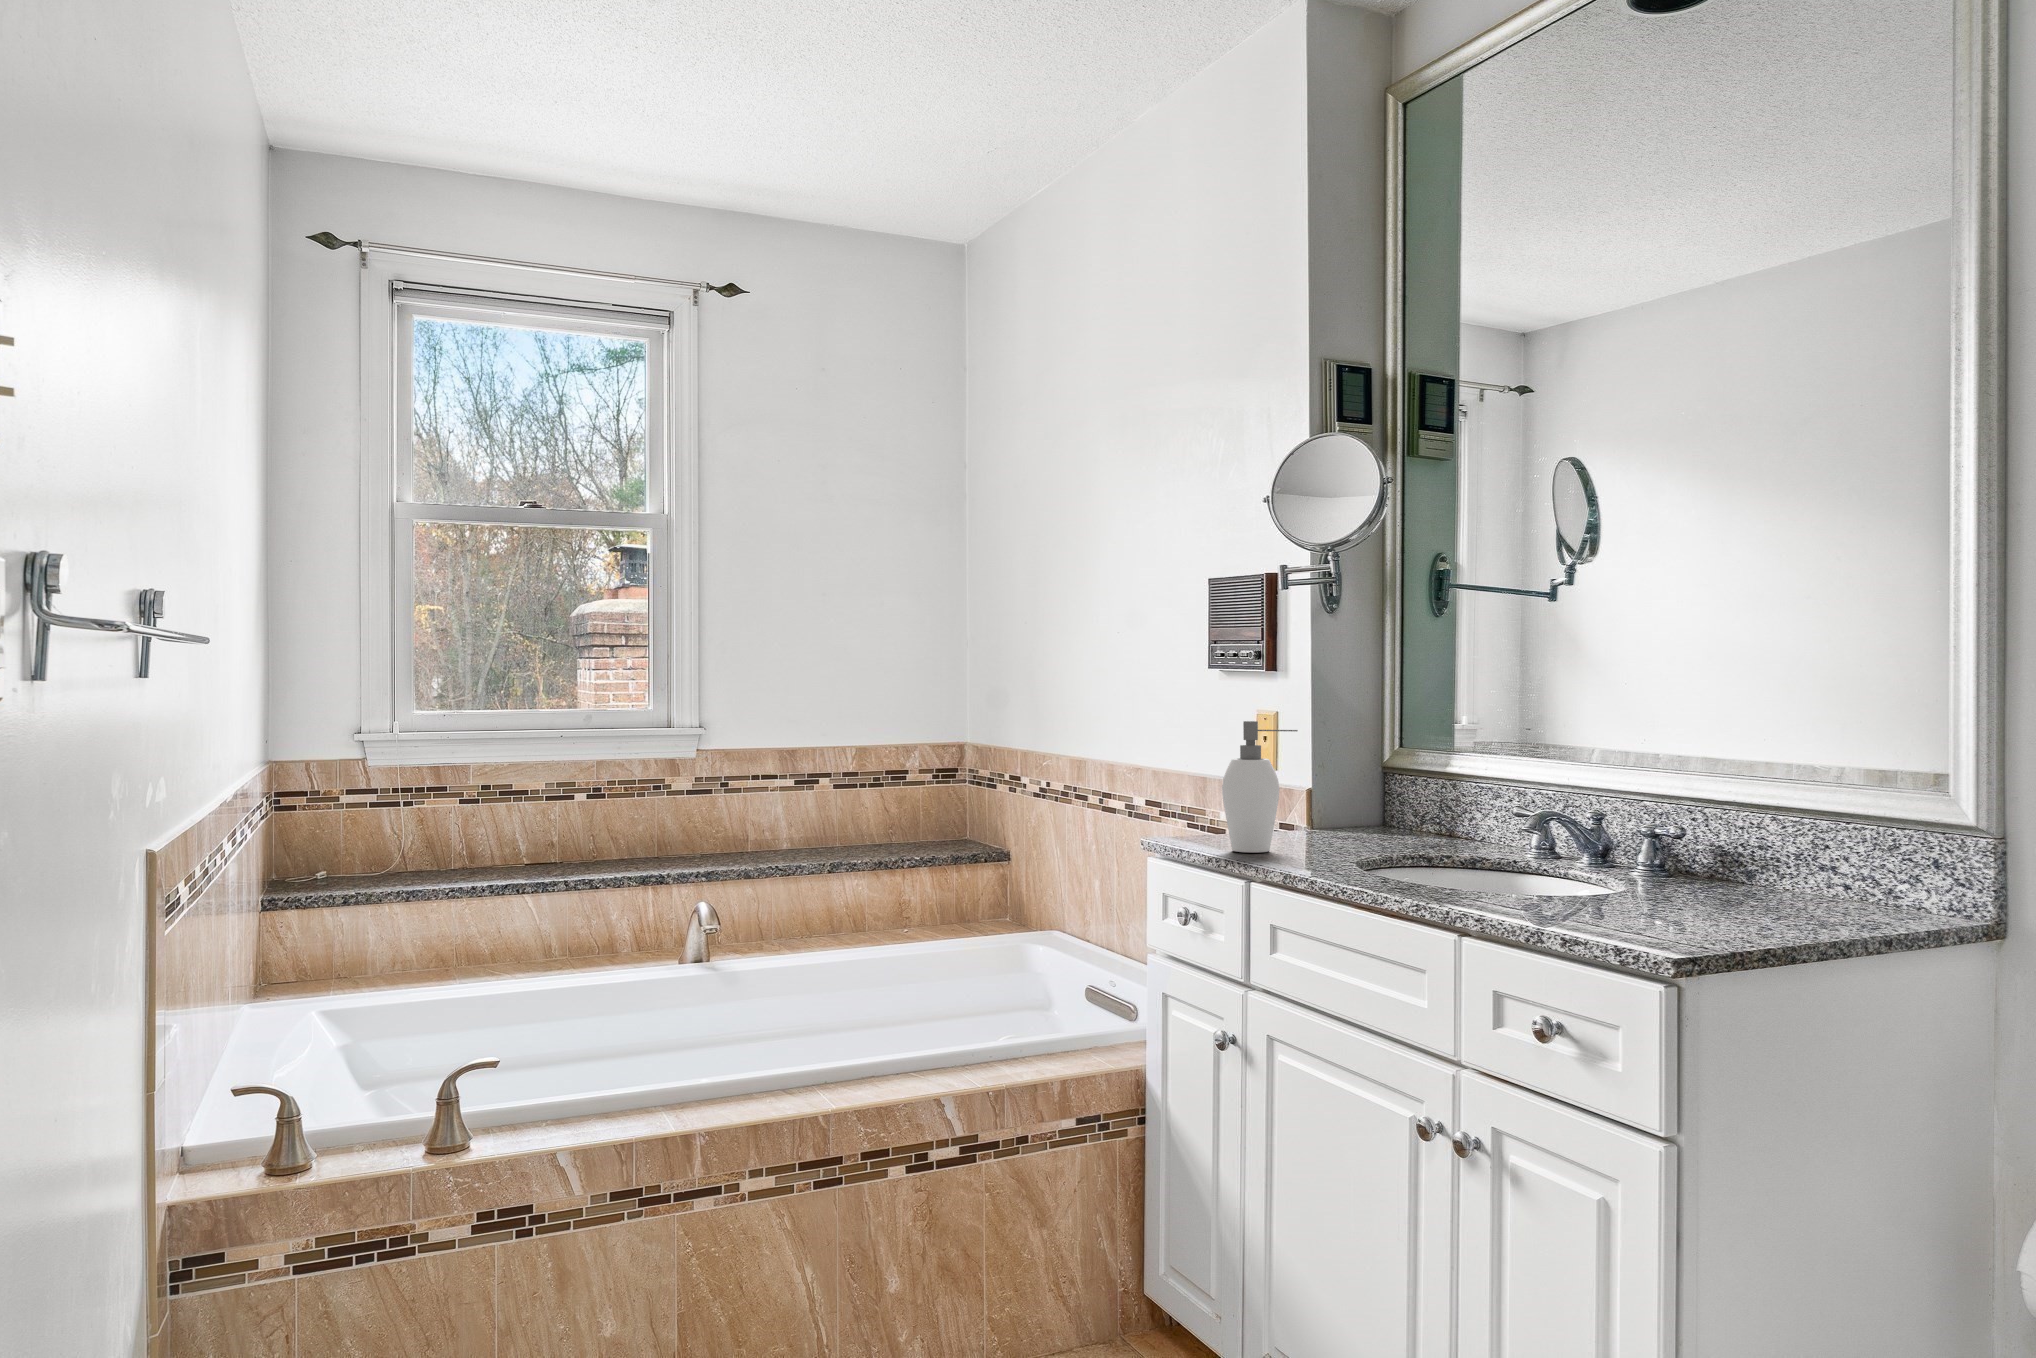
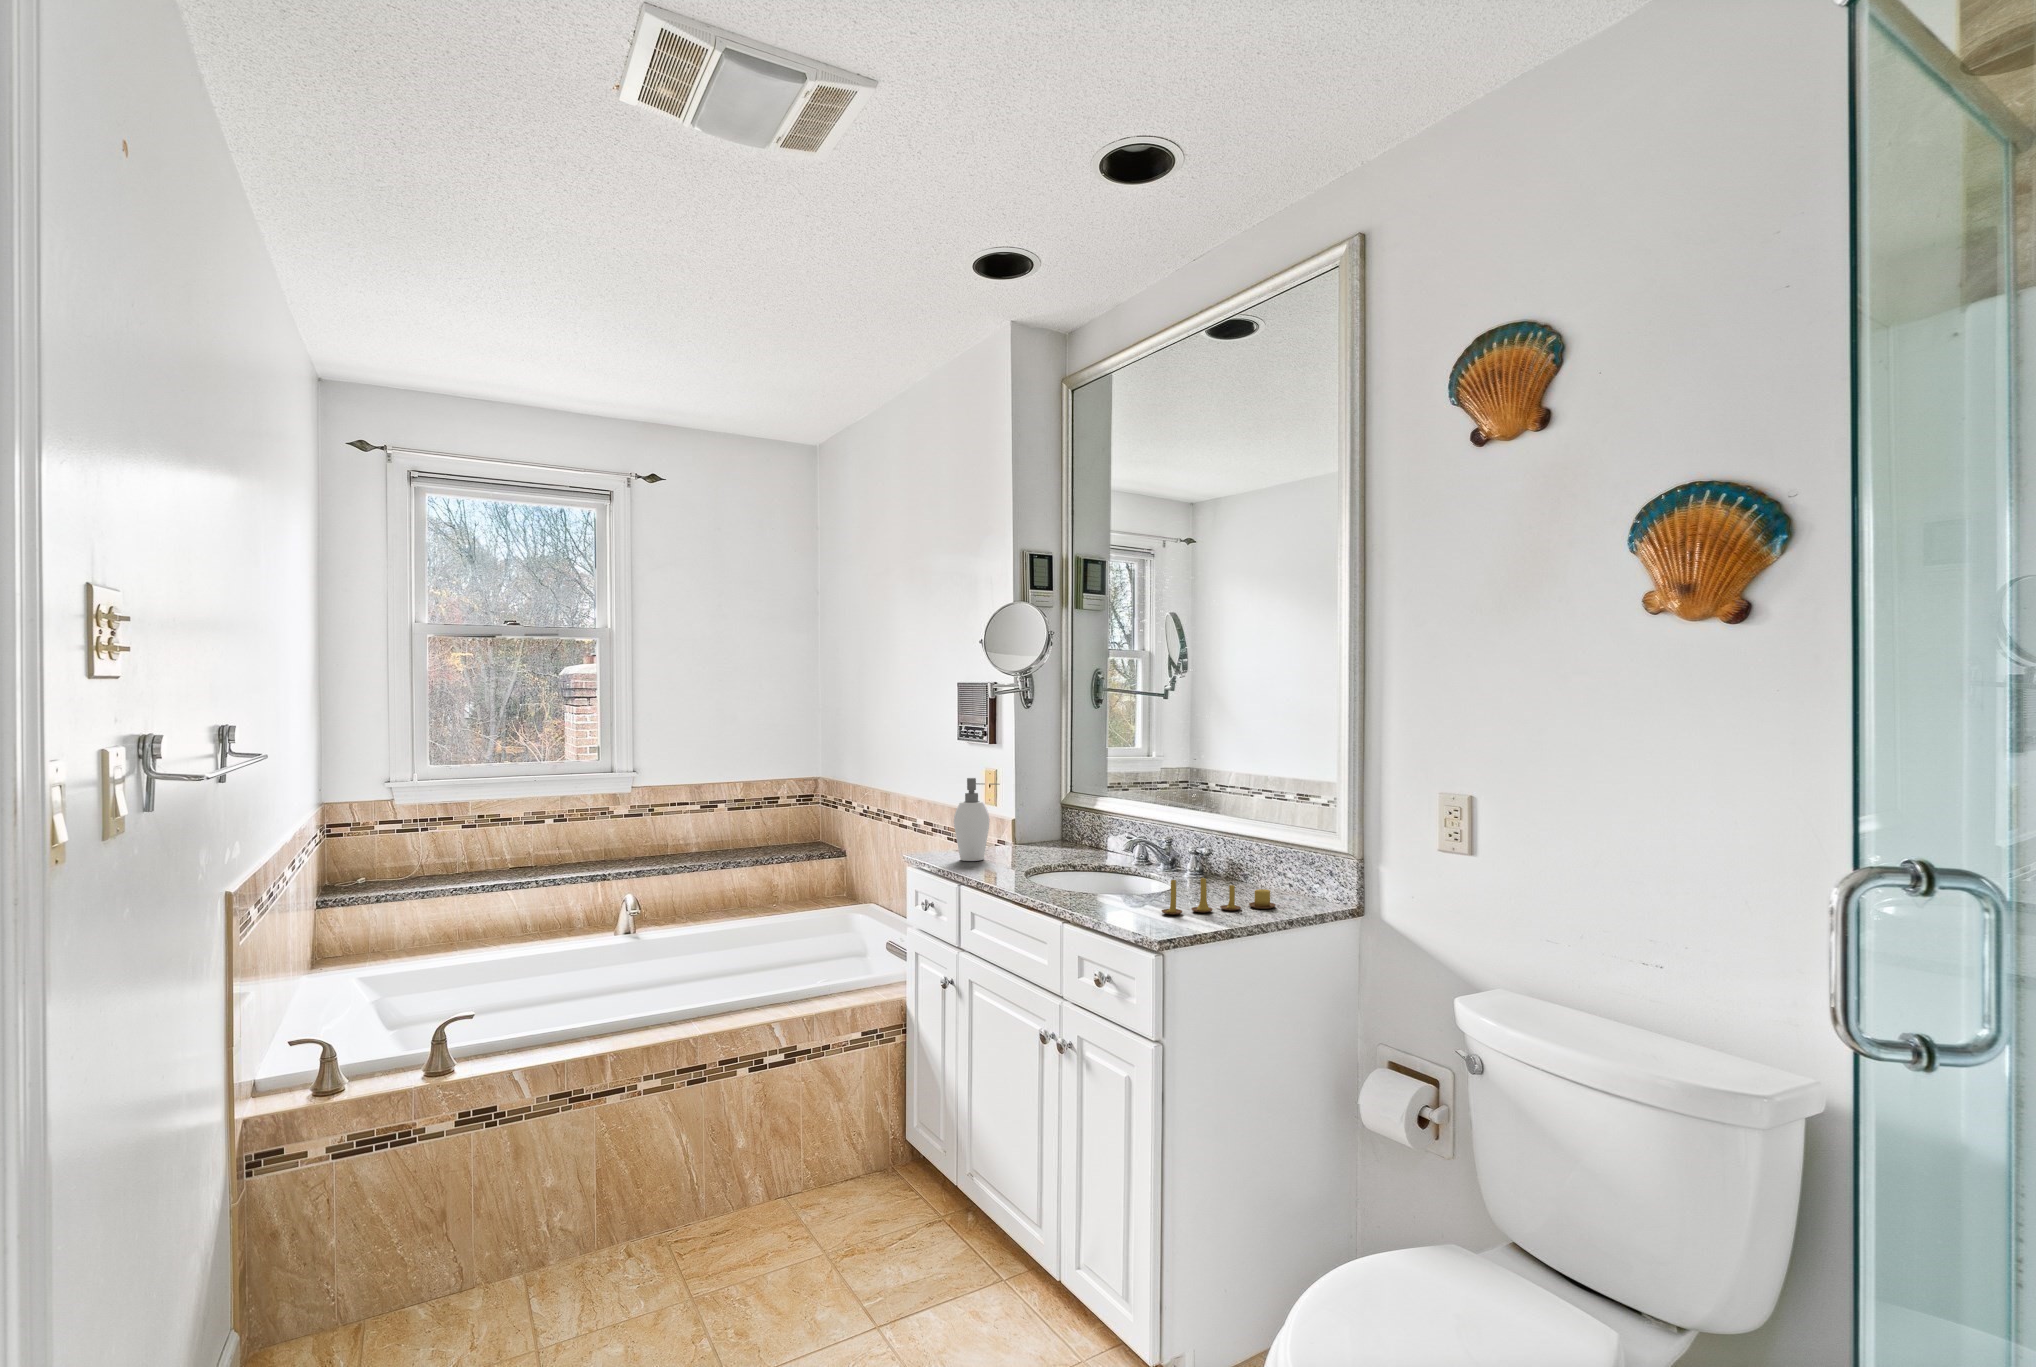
candle: none [1639,860,1838,927] -> present [1162,877,1275,914]

